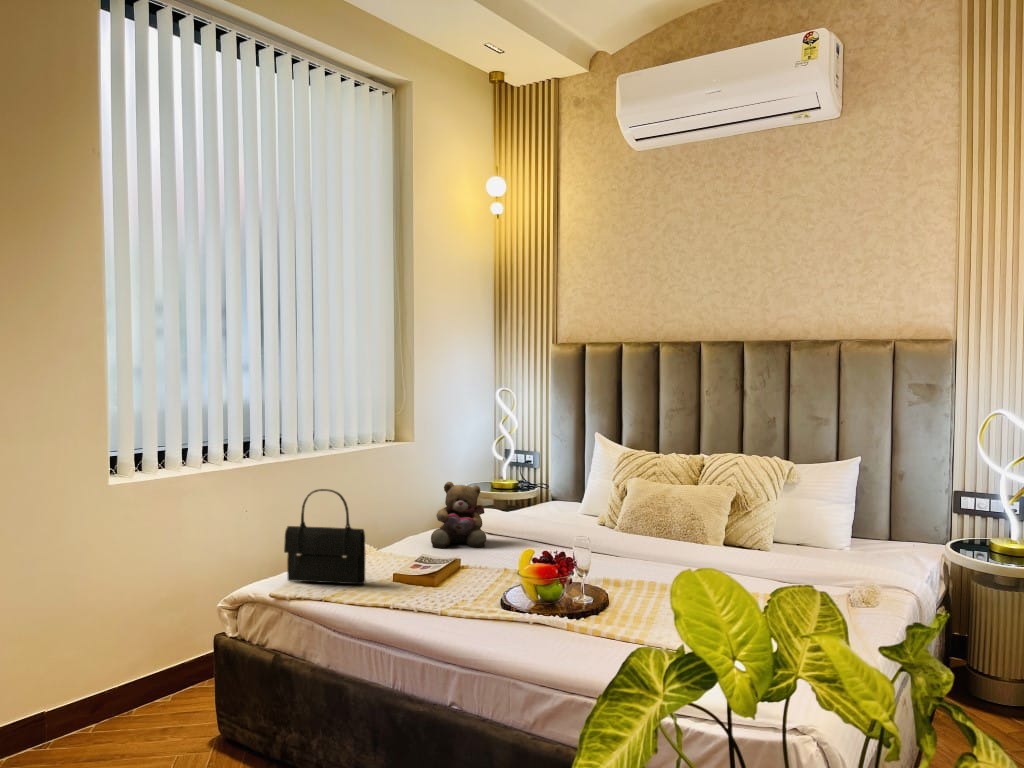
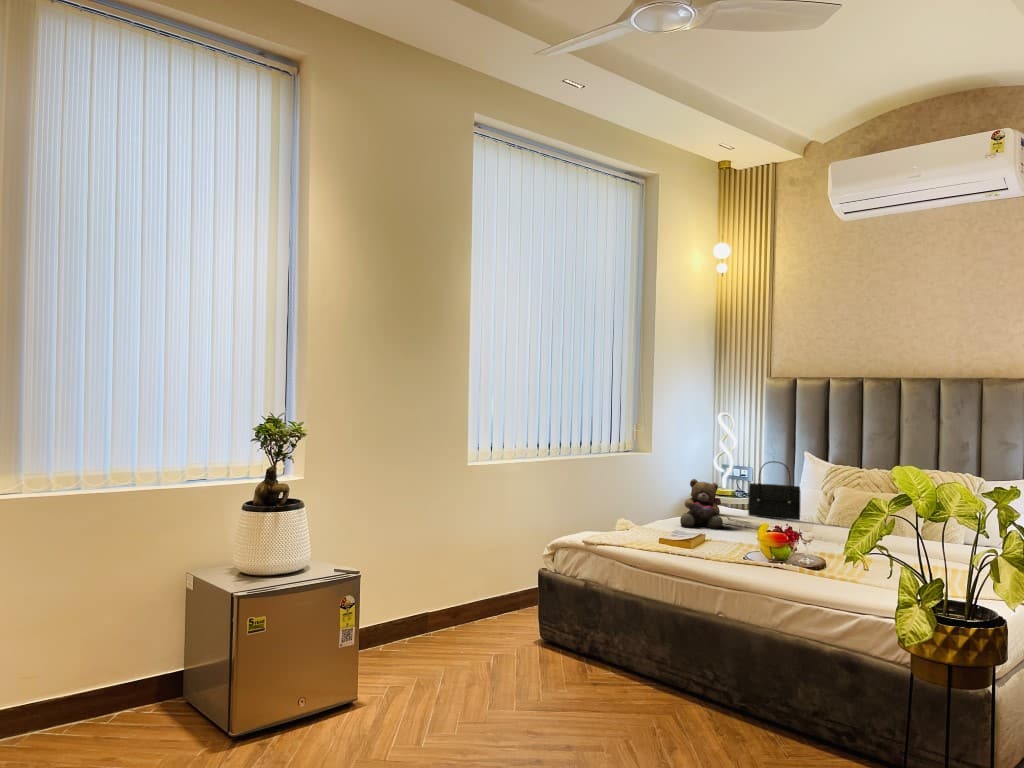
handbag: present [284,489,365,584] -> present [748,461,801,520]

